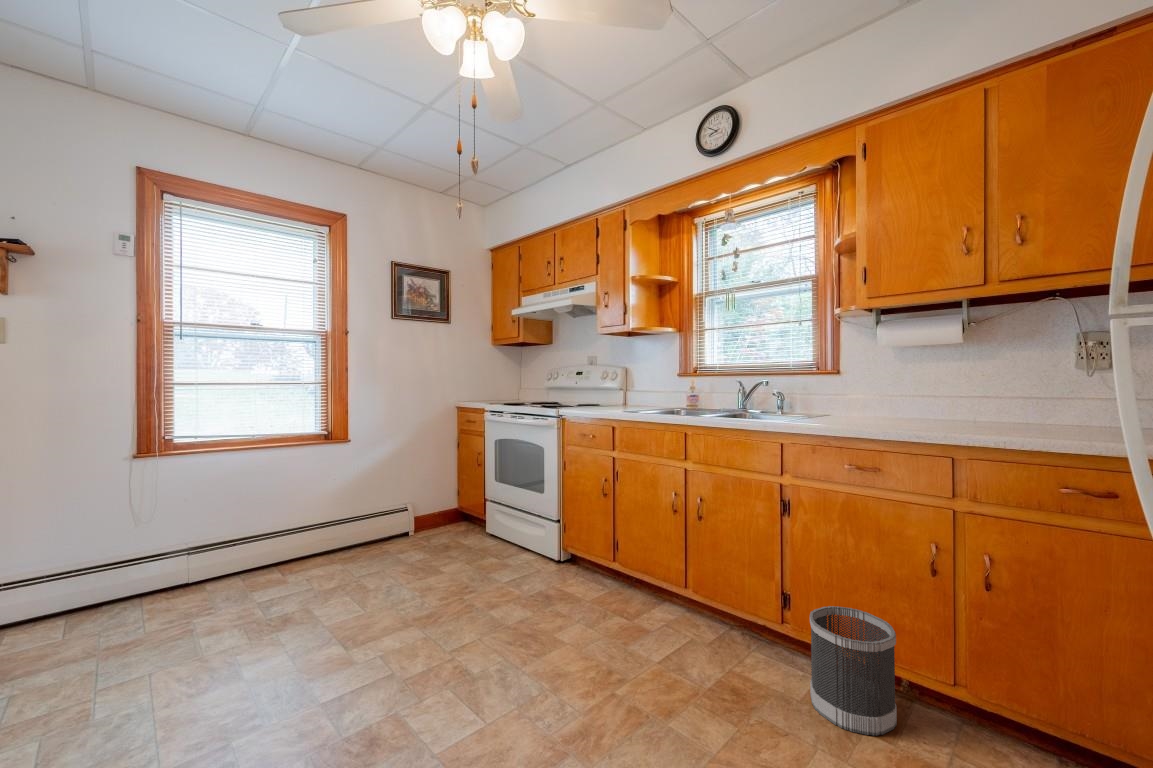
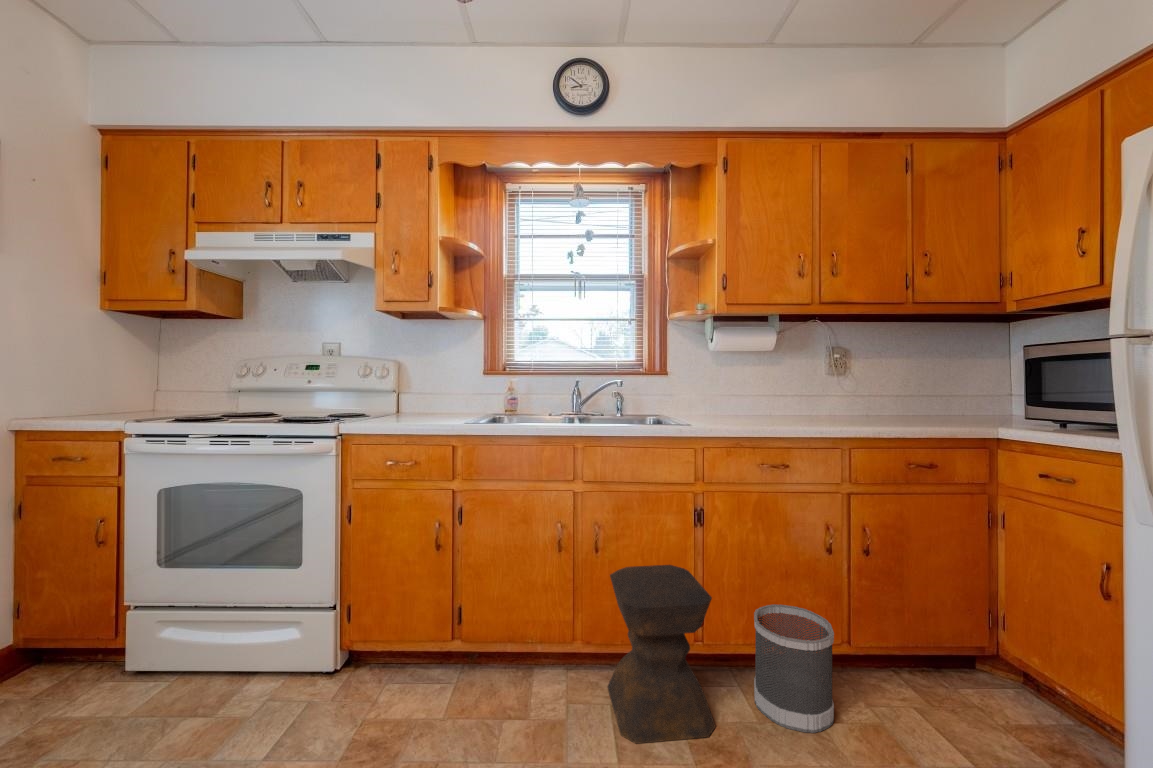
stool: none [678,536,774,683] -> present [607,565,715,744]

